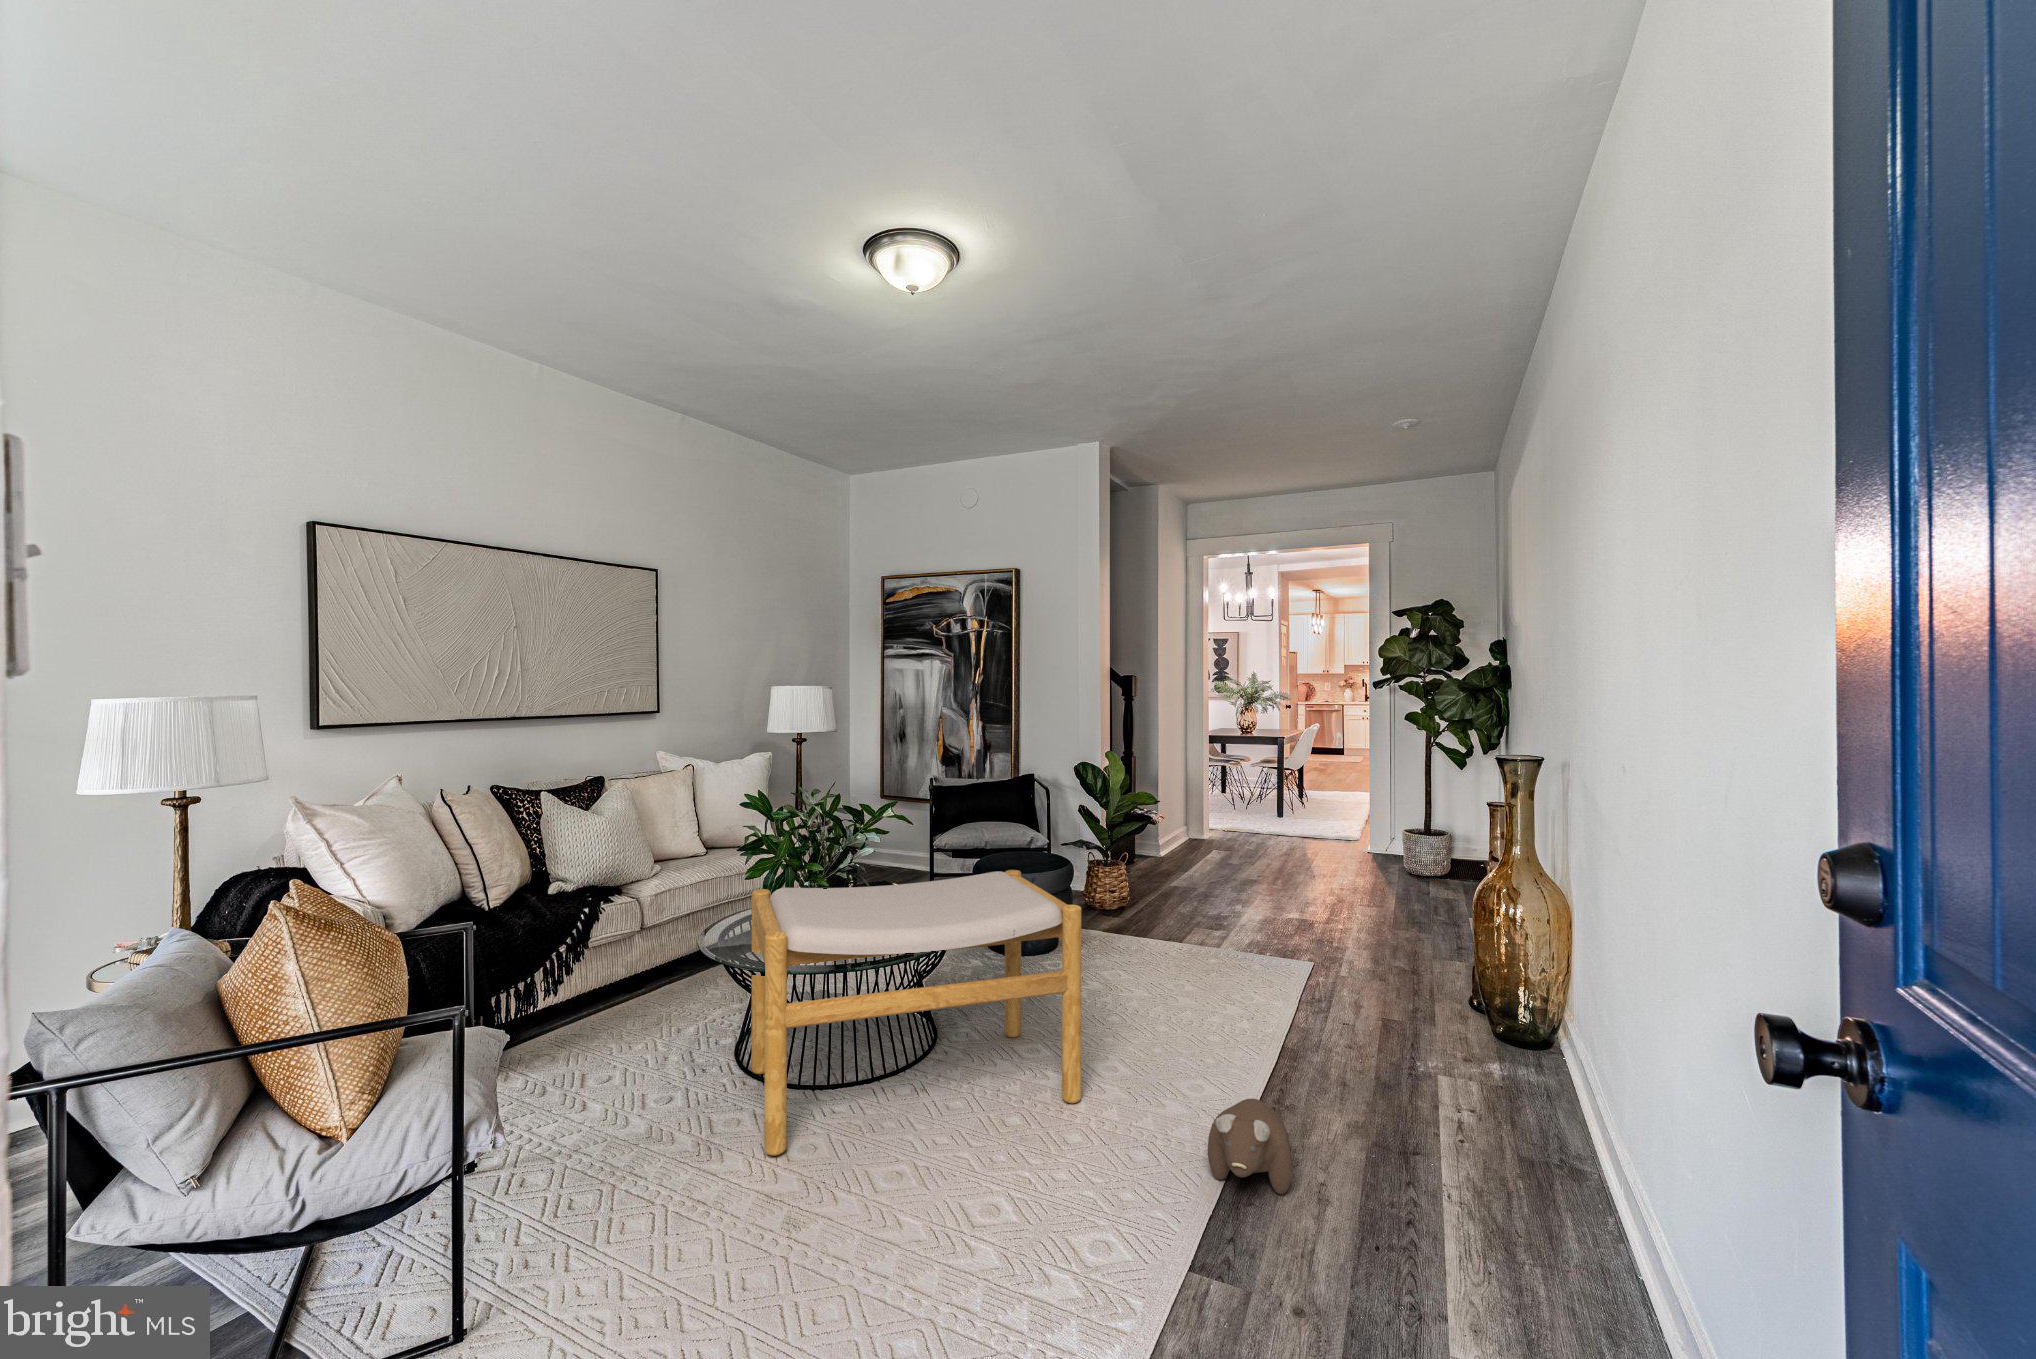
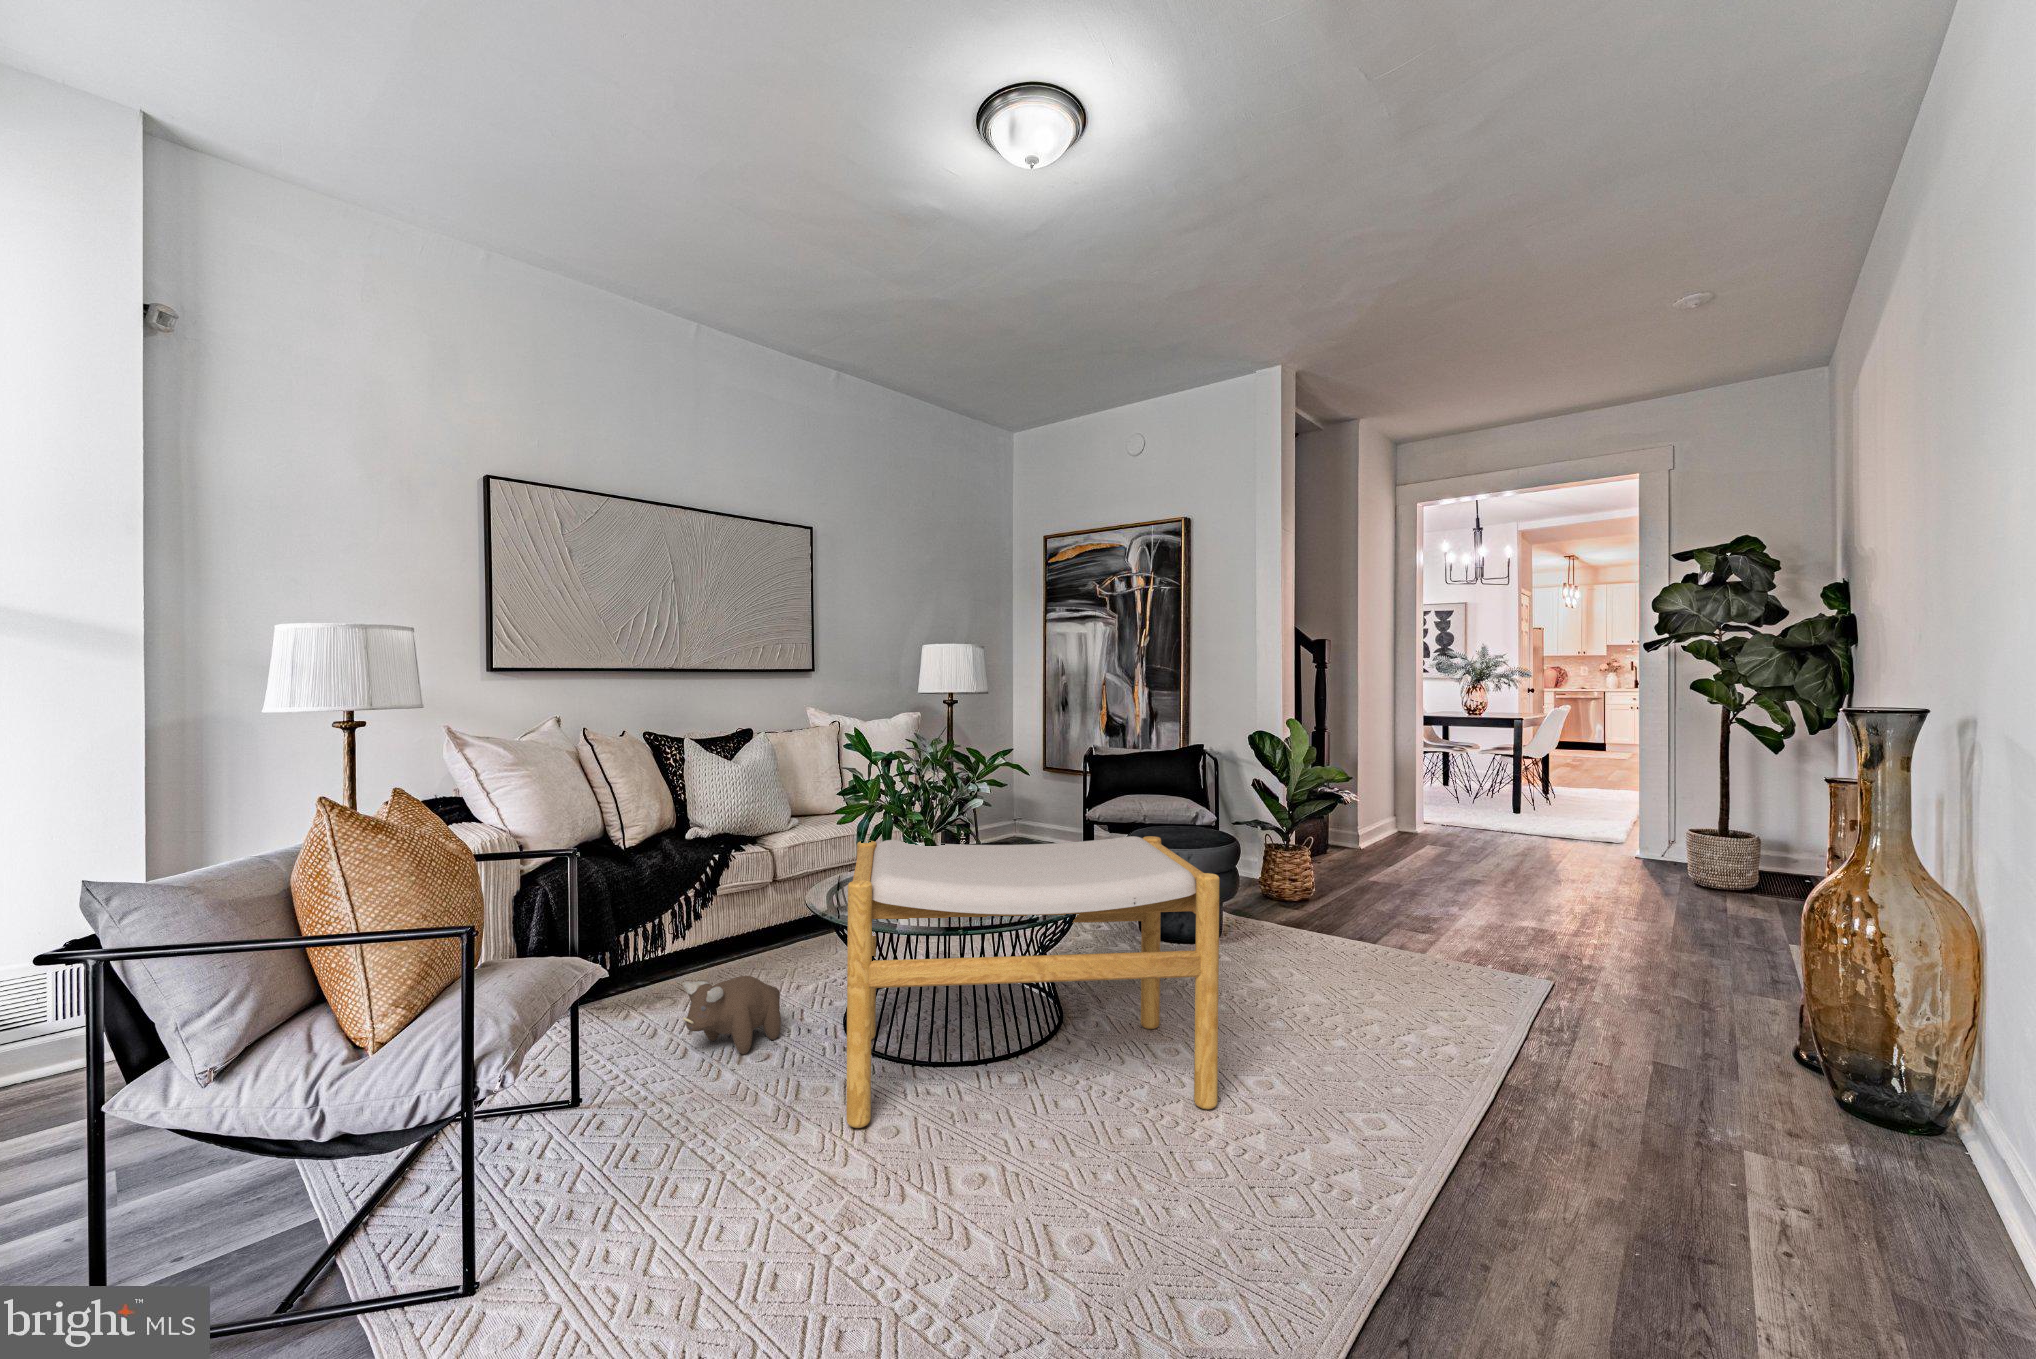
plush toy: present [1208,1099,1292,1194] -> present [682,976,781,1054]

